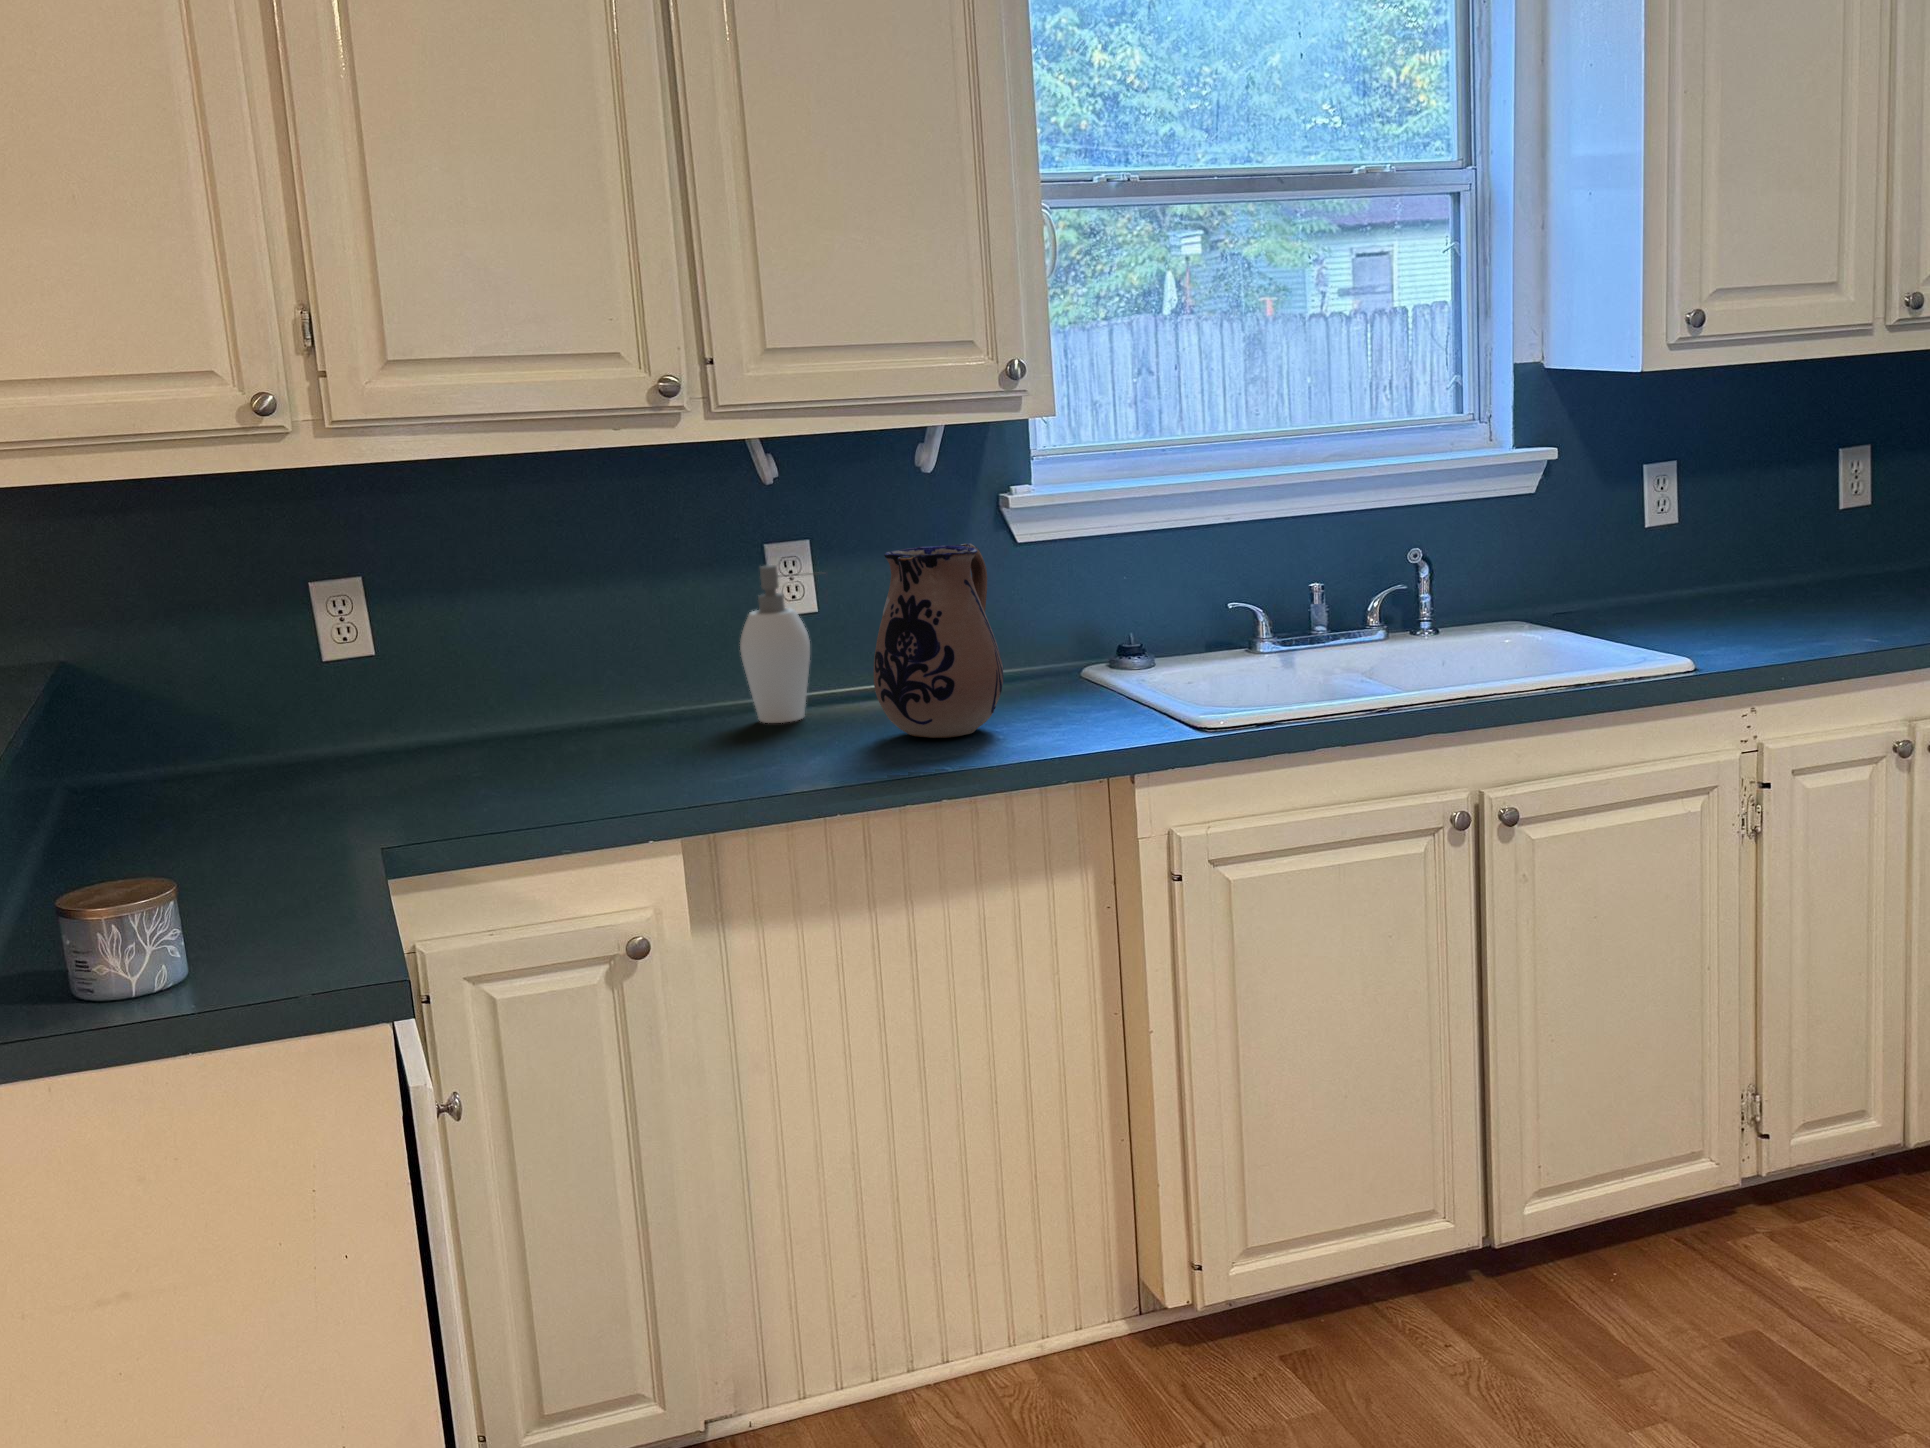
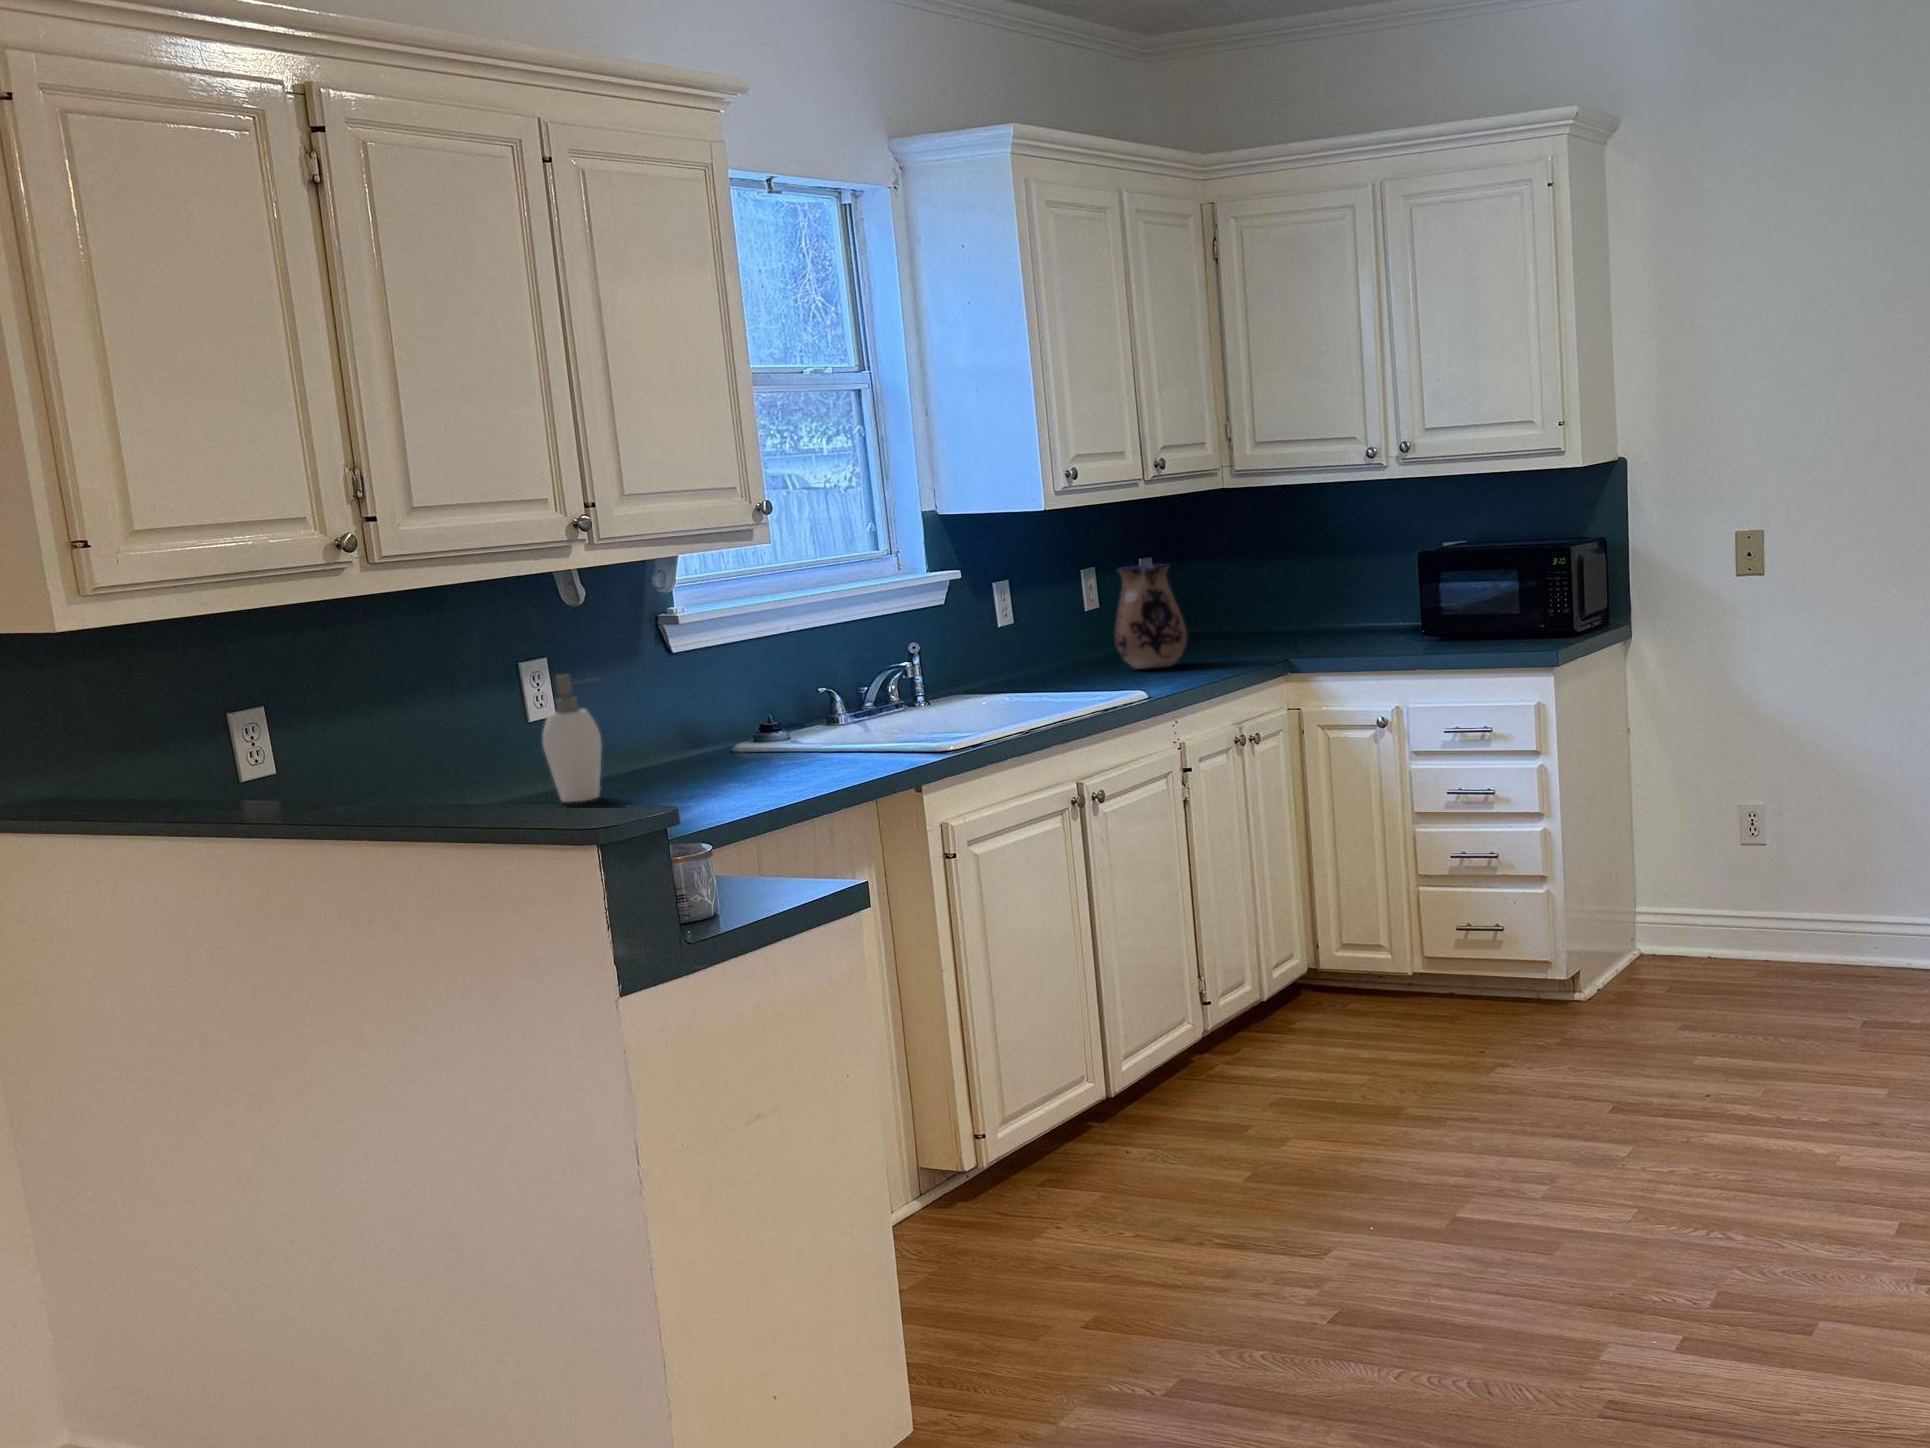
ceramic pitcher: present [874,543,1003,738] -> present [1115,564,1187,669]

